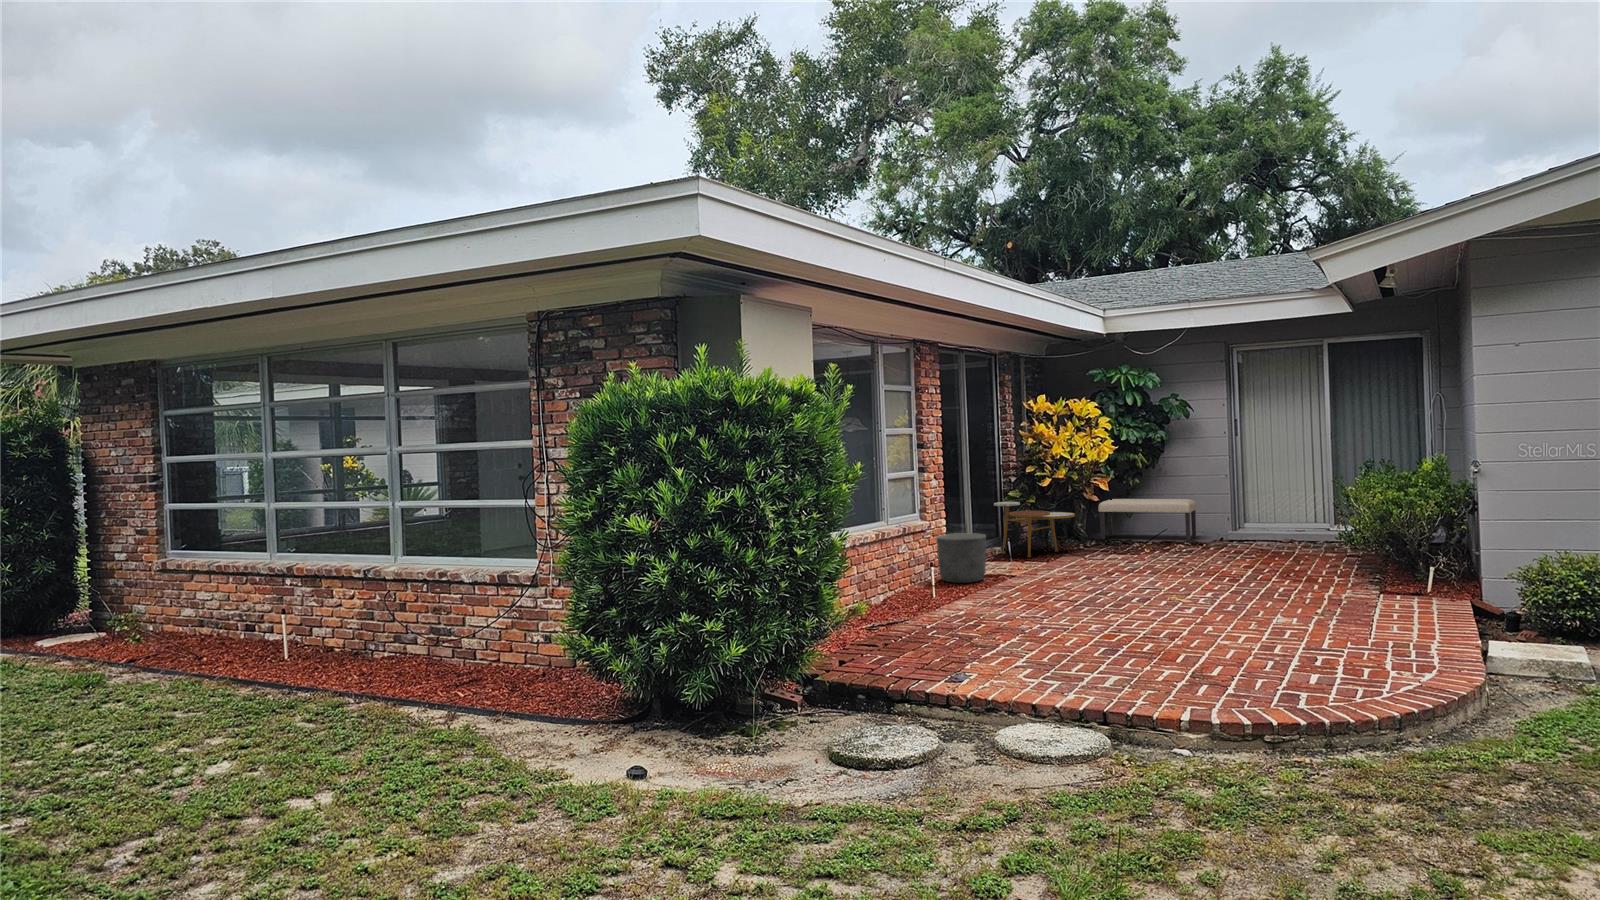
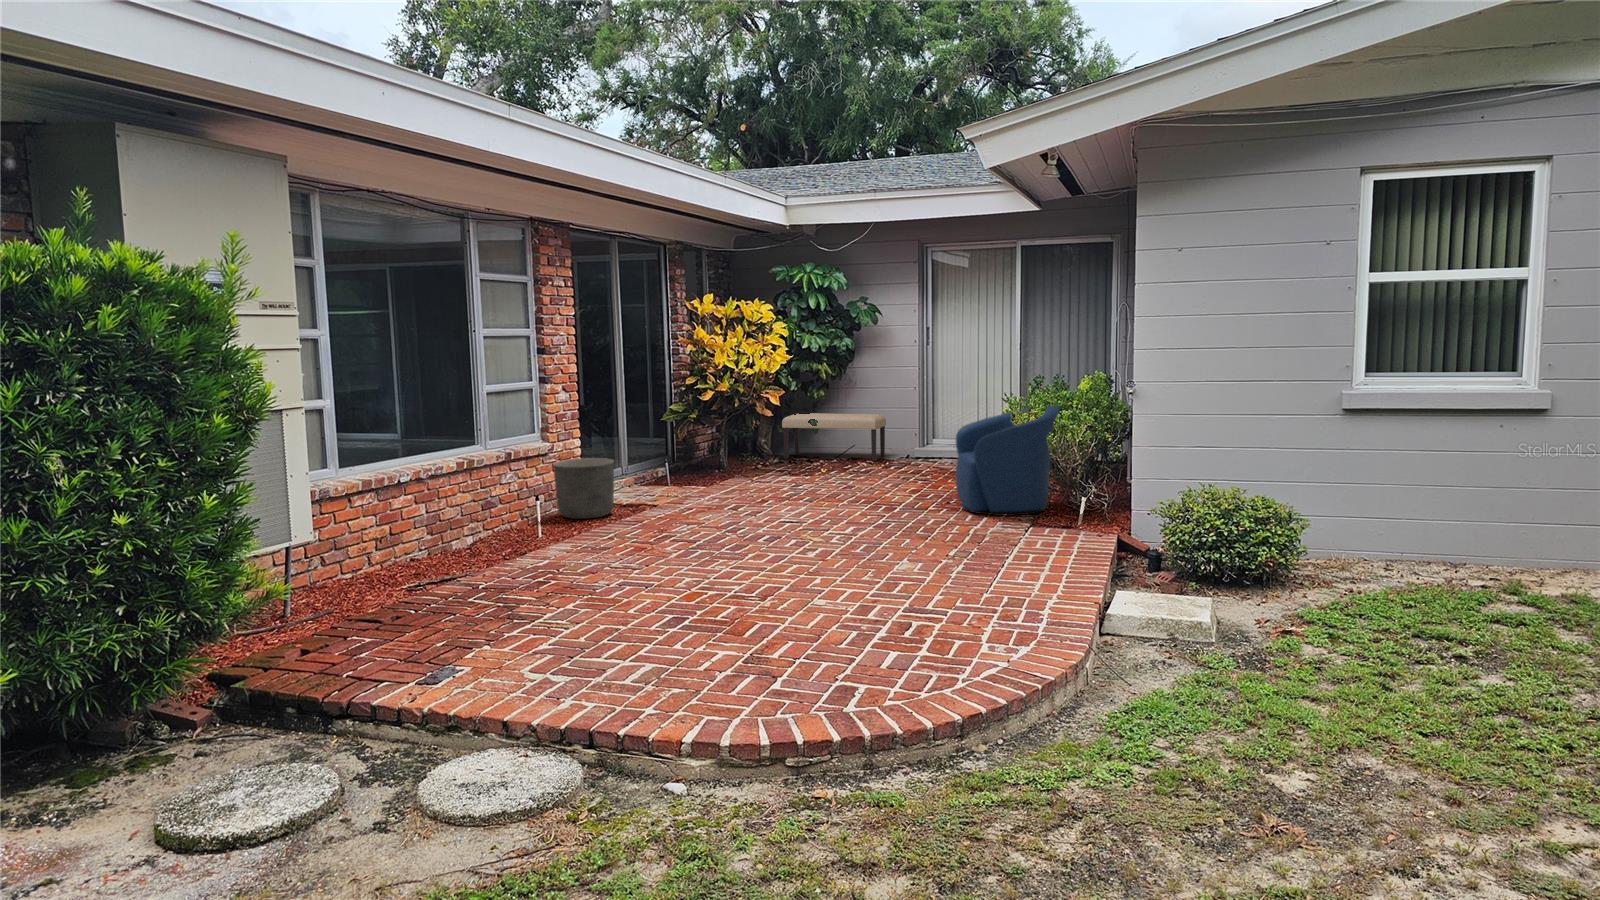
armchair: none [1290,485,1395,584] -> present [956,405,1059,516]
side table: present [994,502,1075,557] -> none [653,417,745,482]

